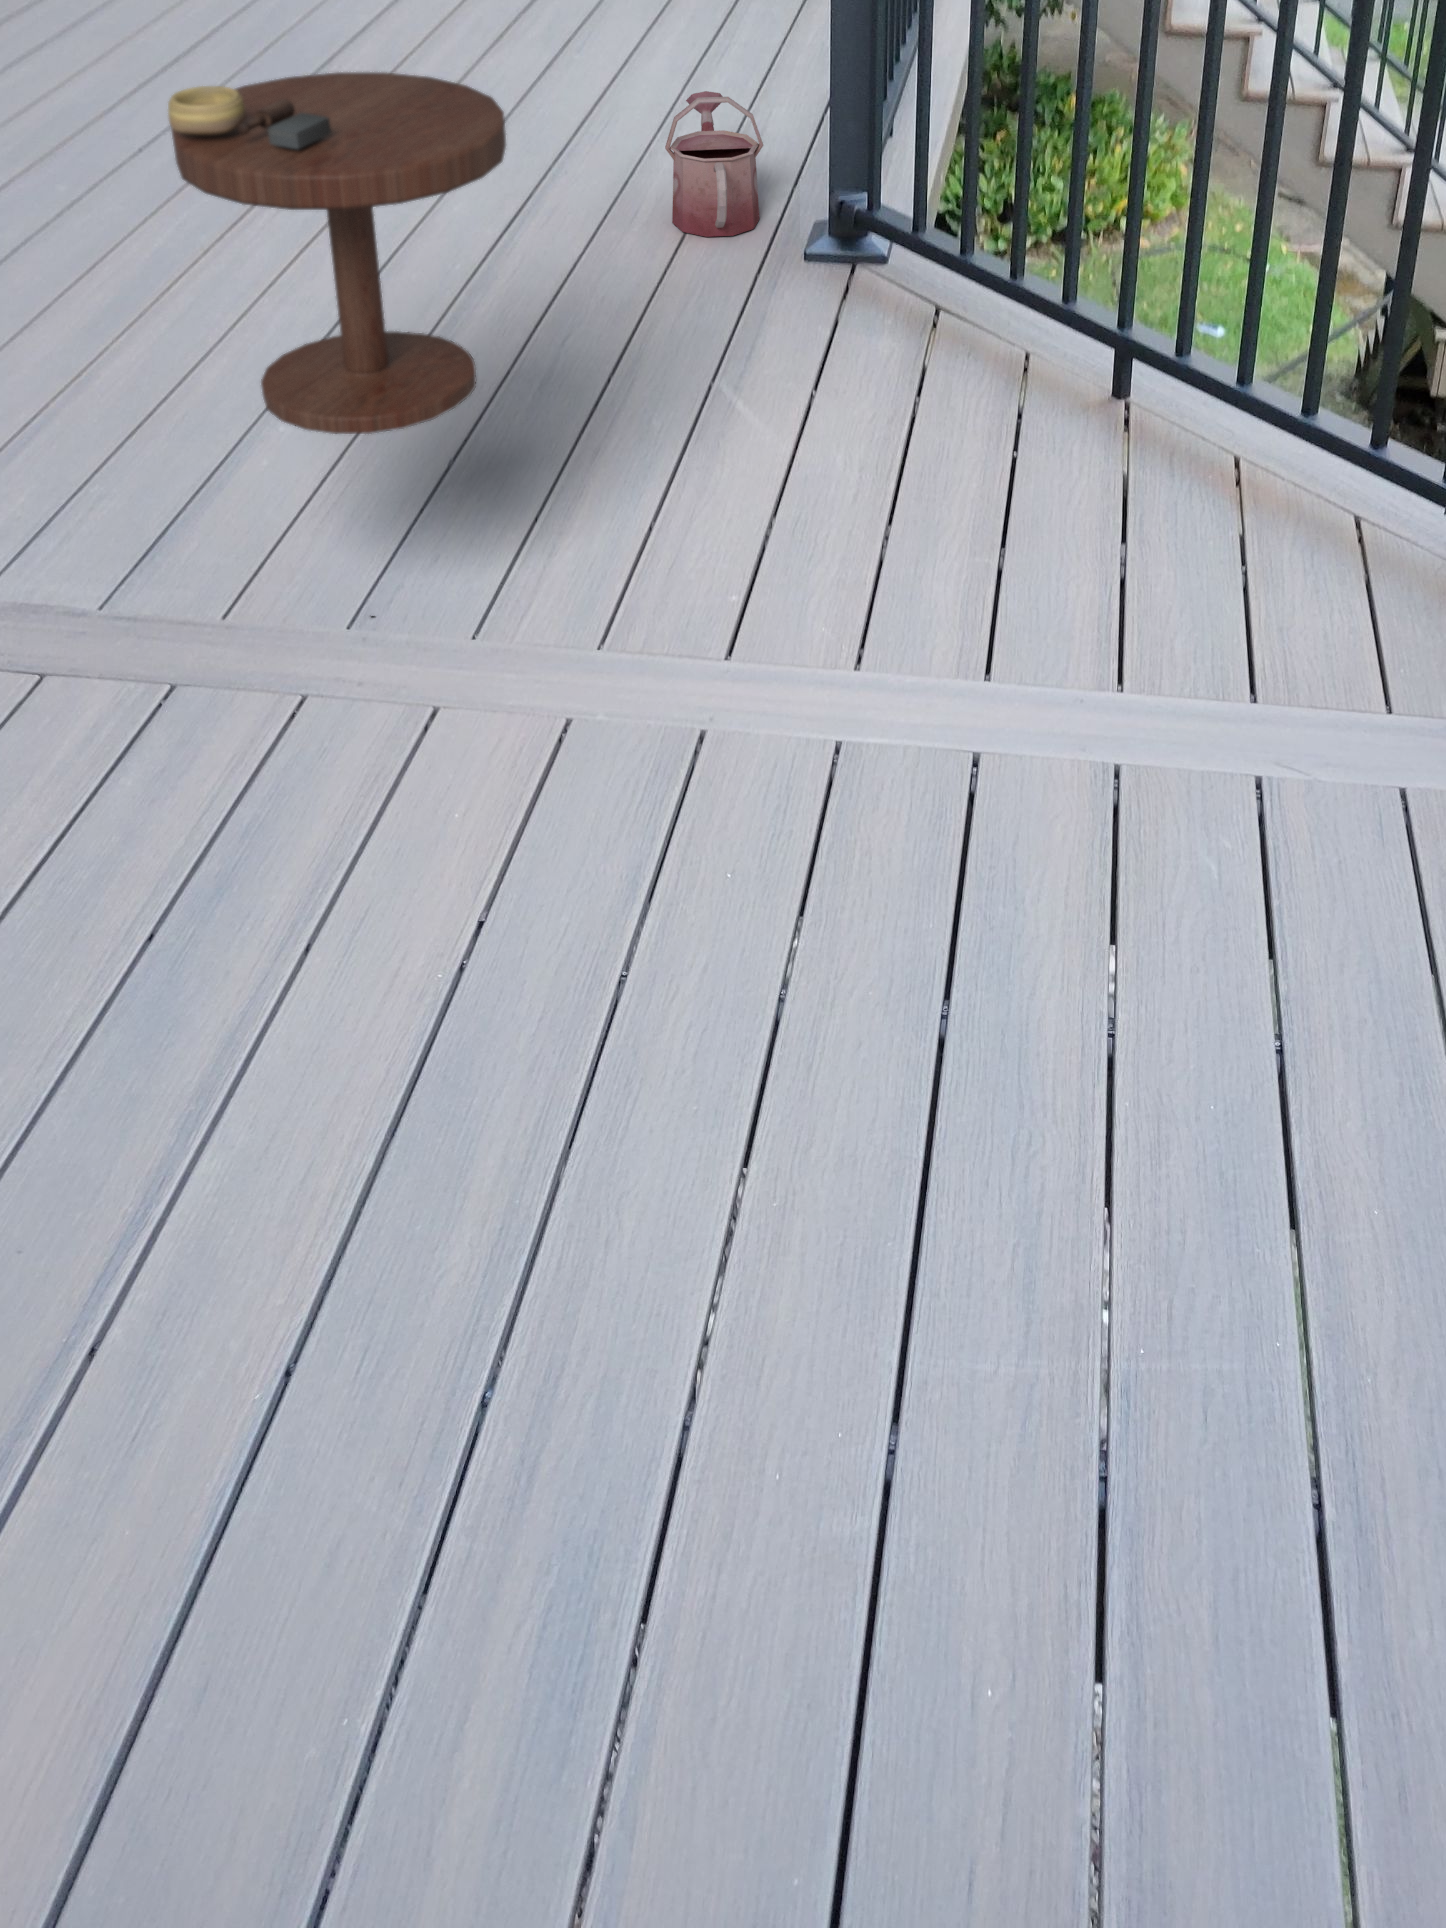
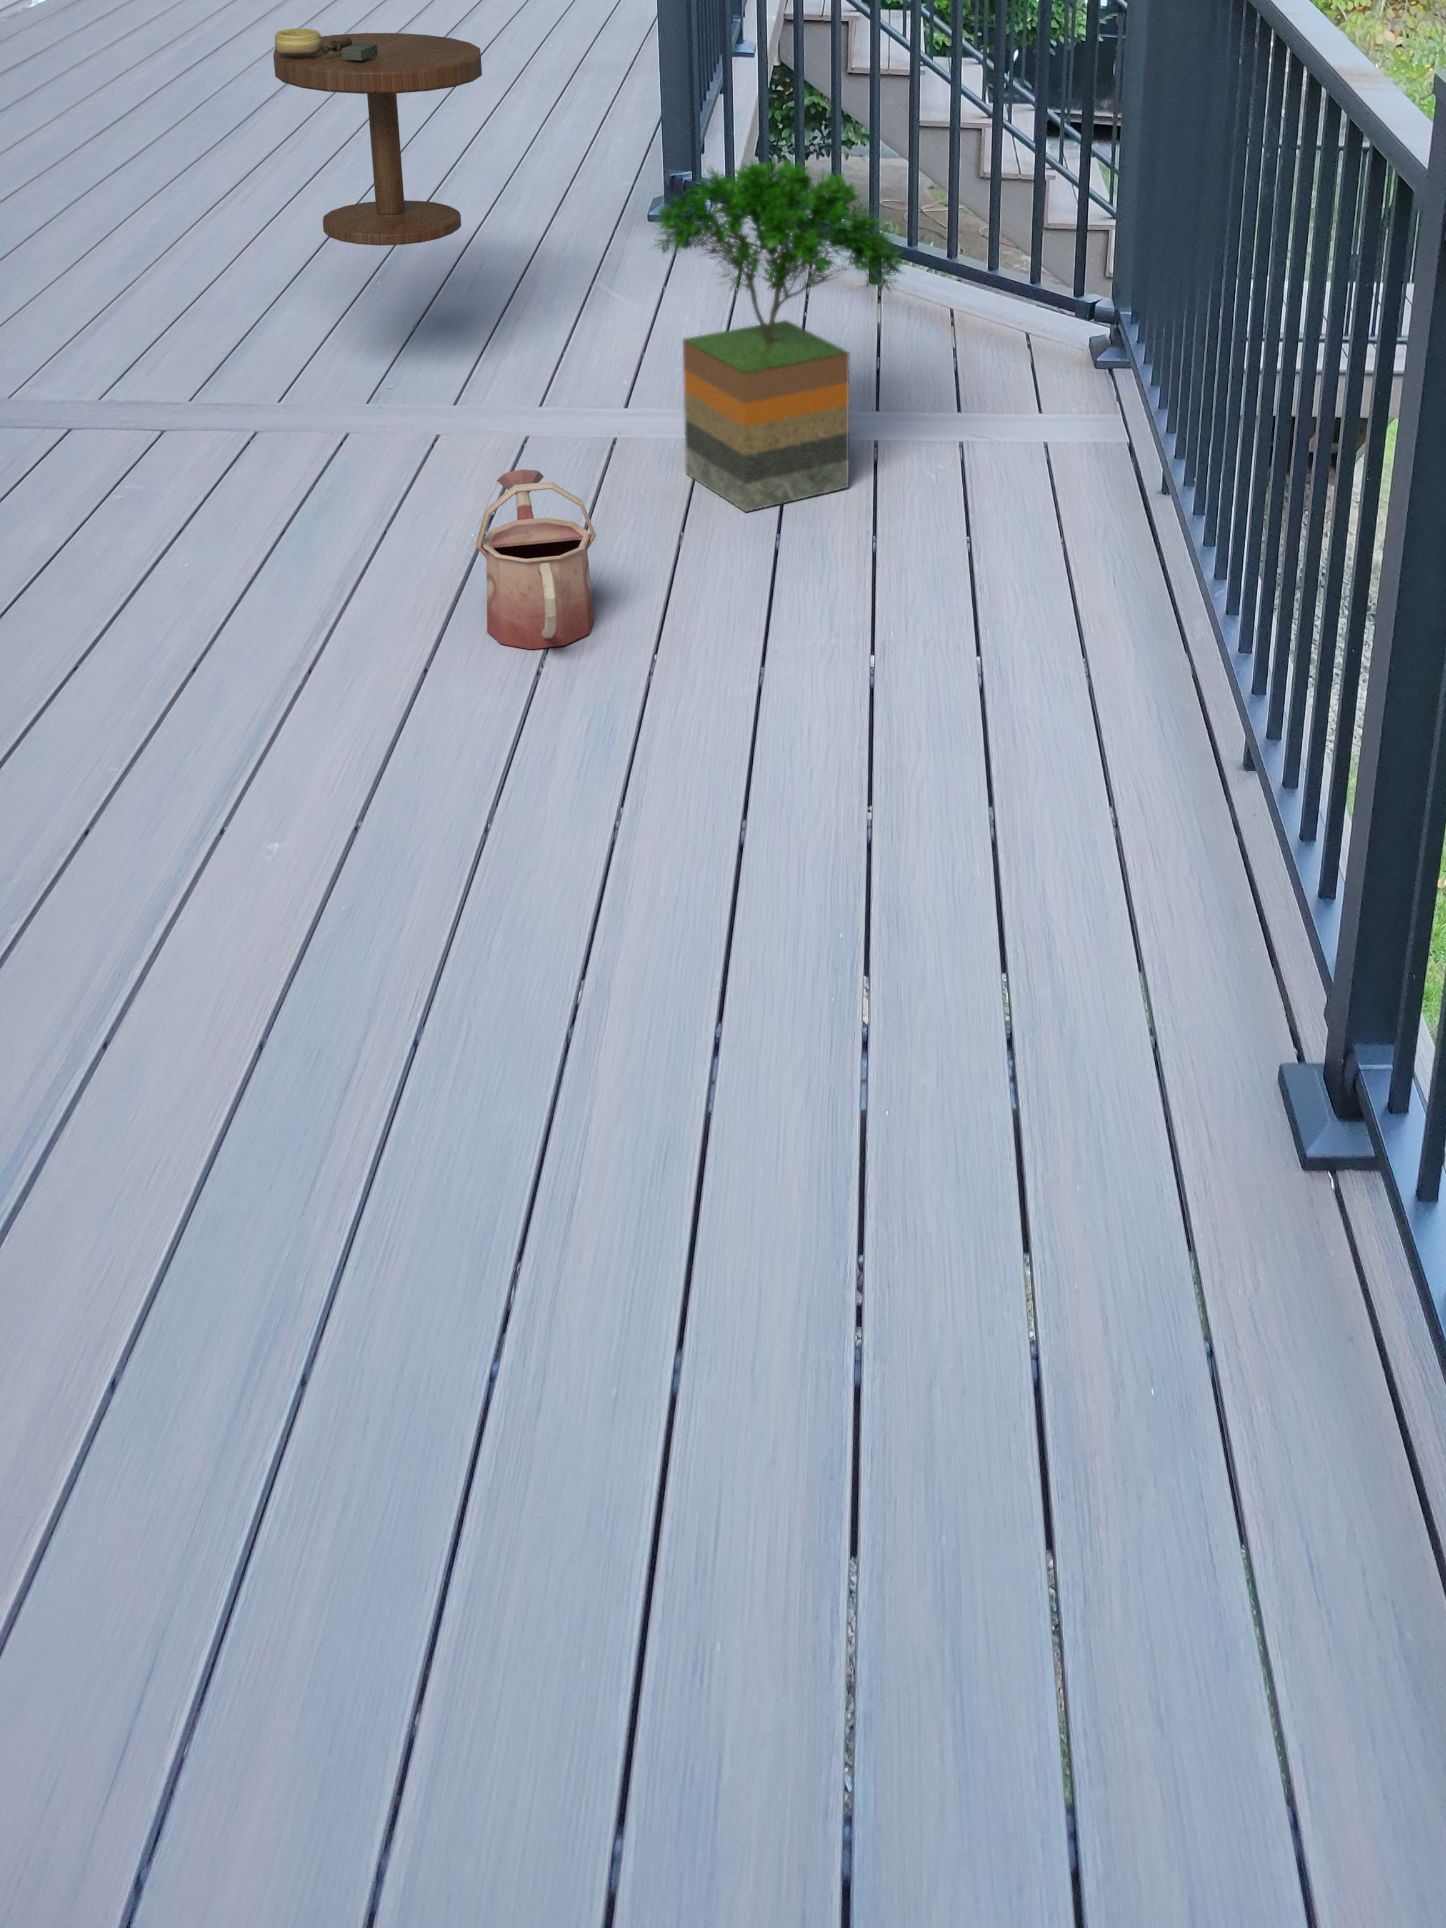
watering can: present [665,91,763,237] -> present [476,469,596,649]
potted tree: none [742,355,1200,985] -> present [655,160,904,512]

